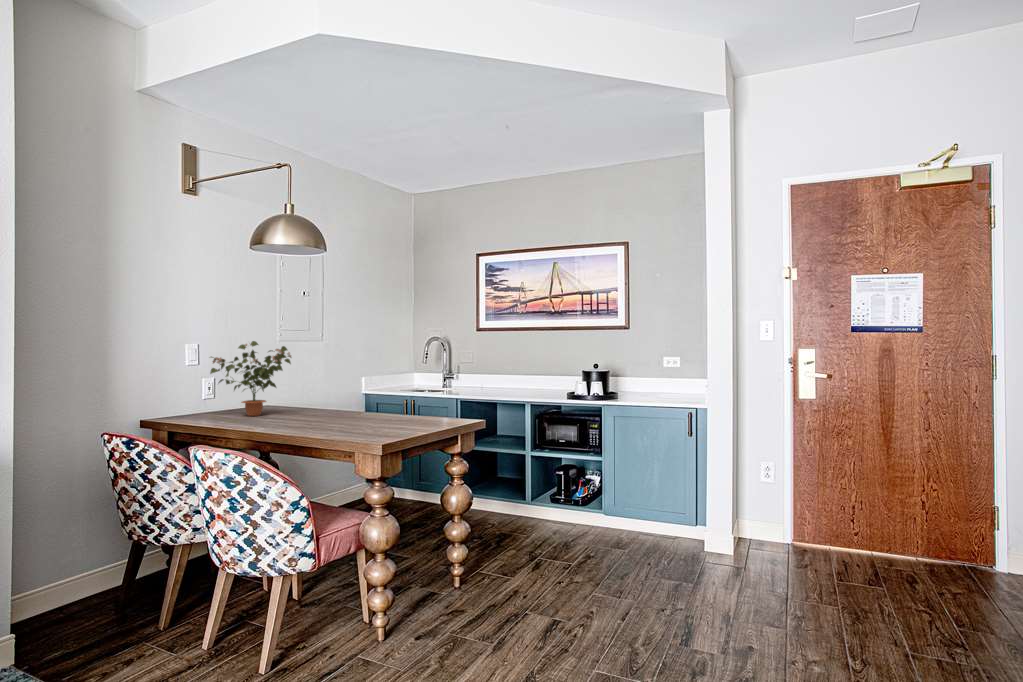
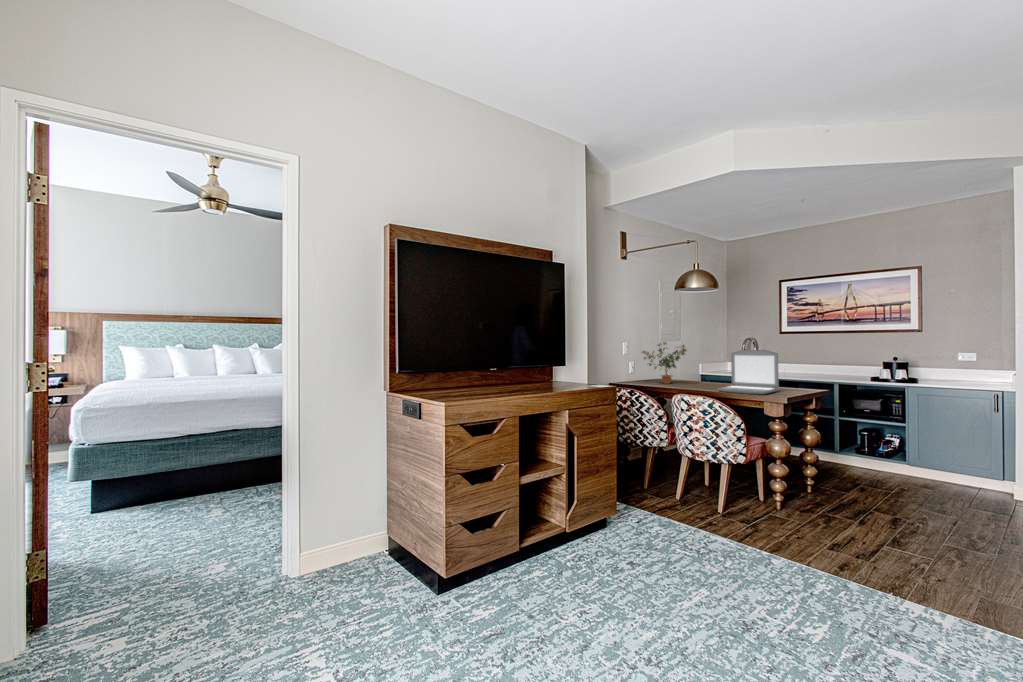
laptop: none [306,356,410,435] -> present [718,350,779,394]

